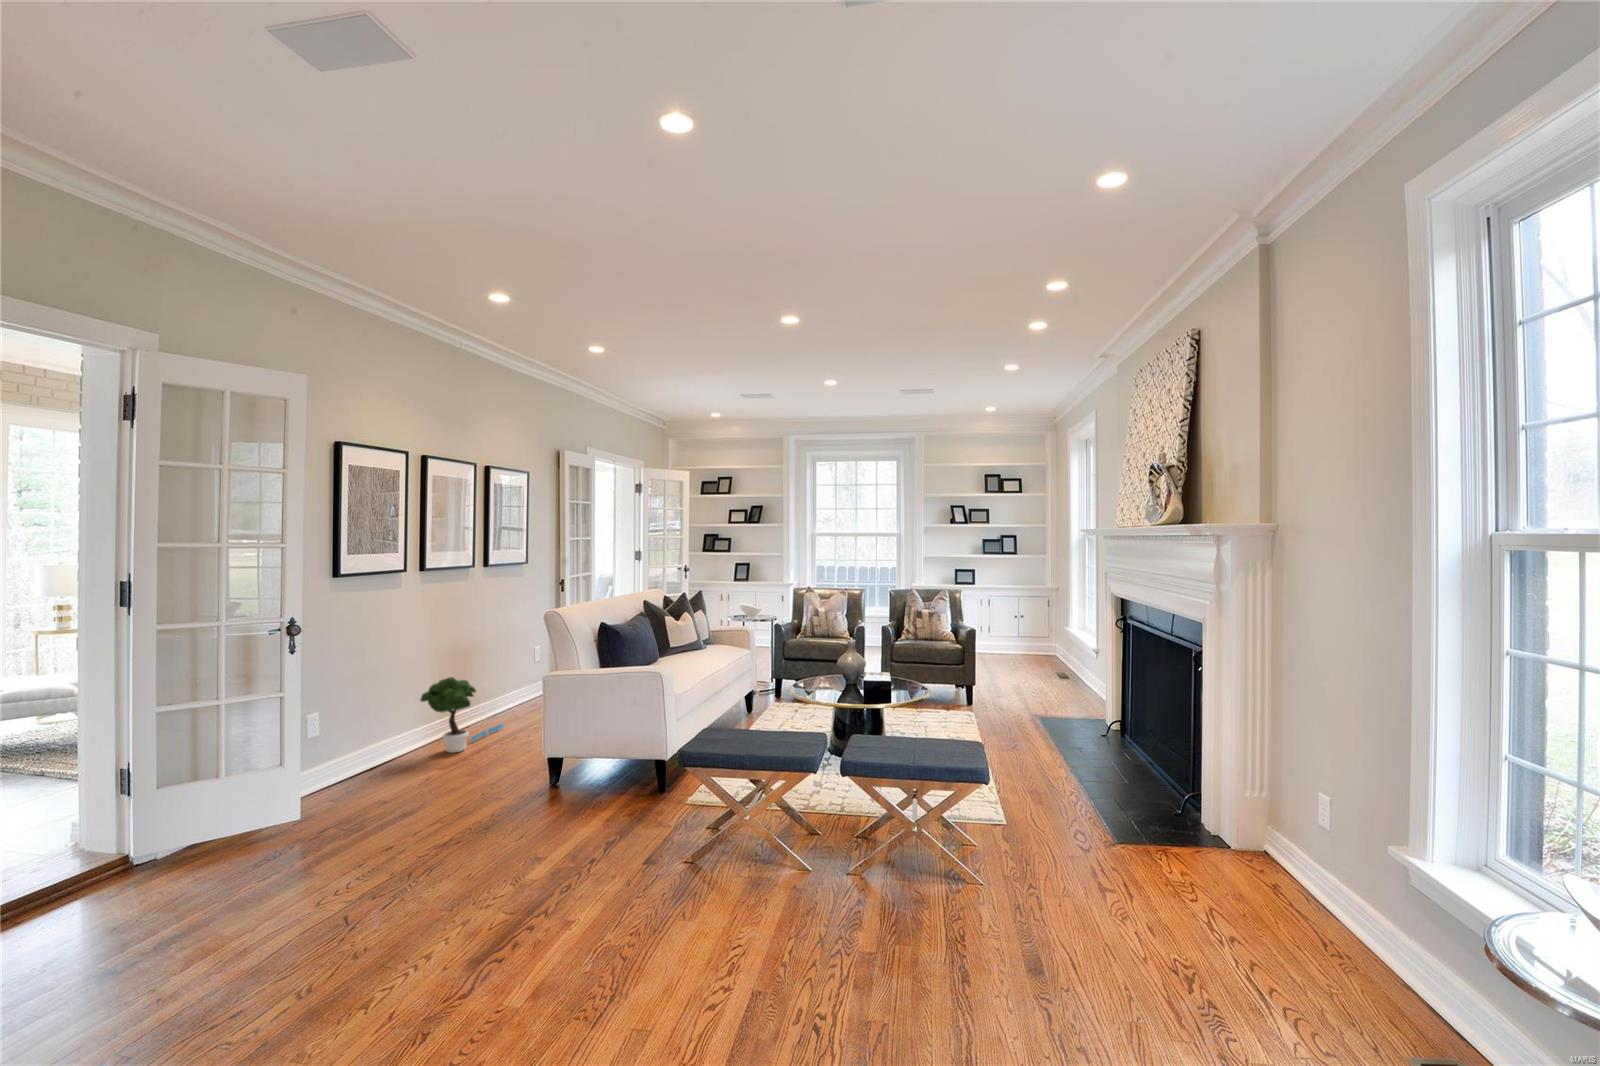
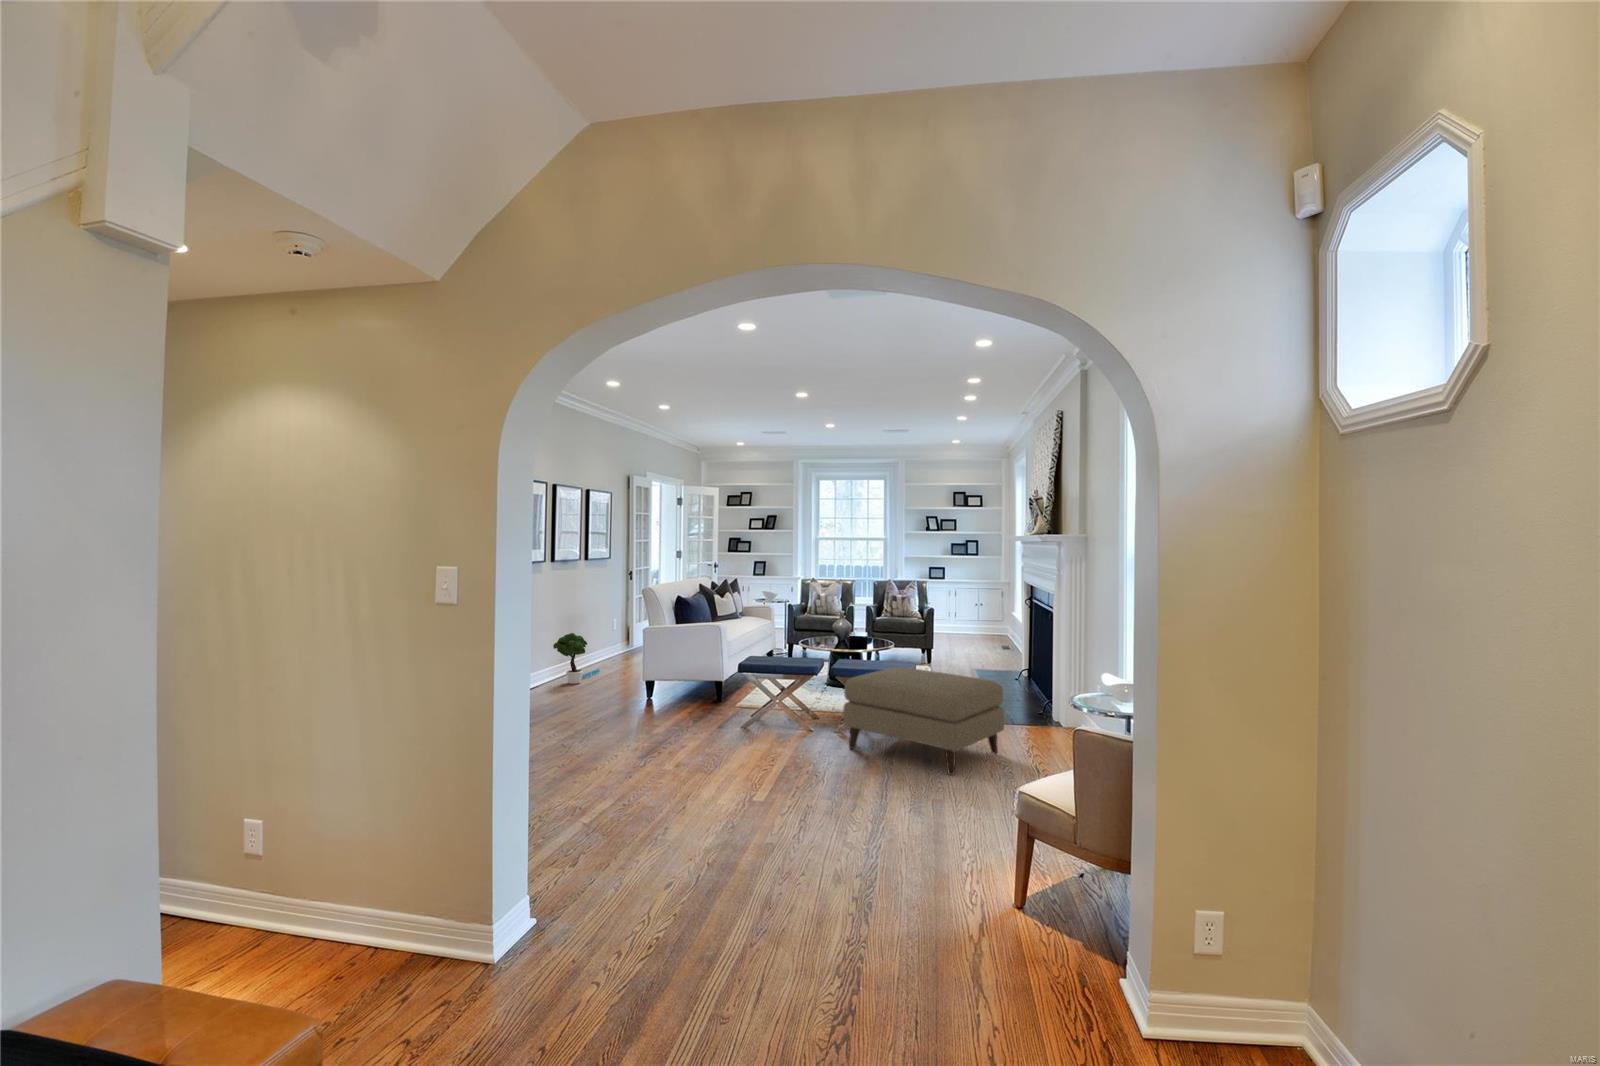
ottoman: none [863,756,1168,1023] -> present [843,667,1004,775]

